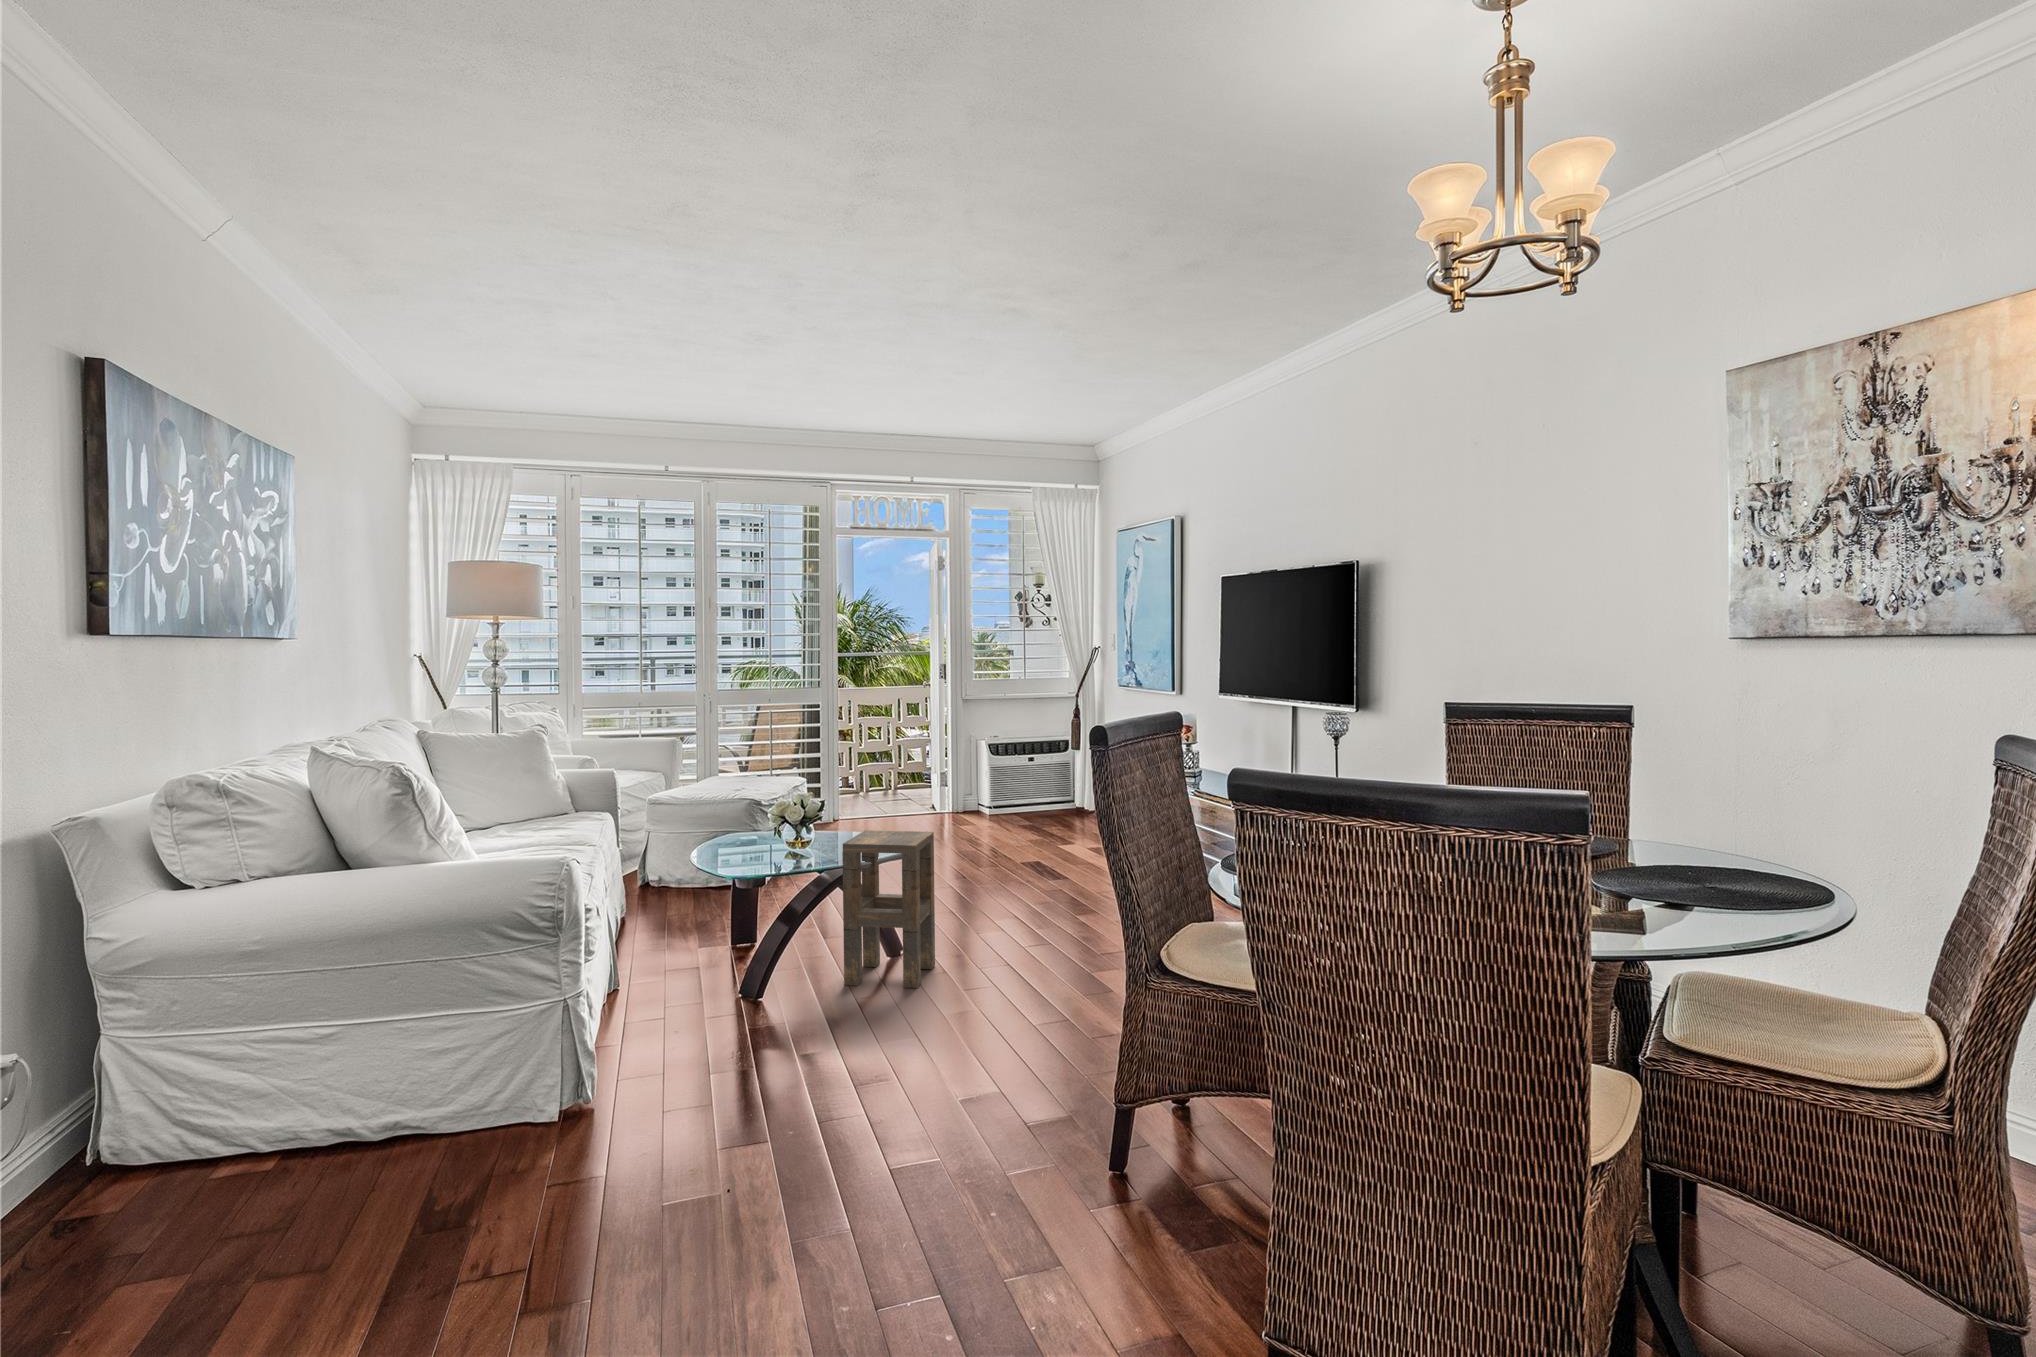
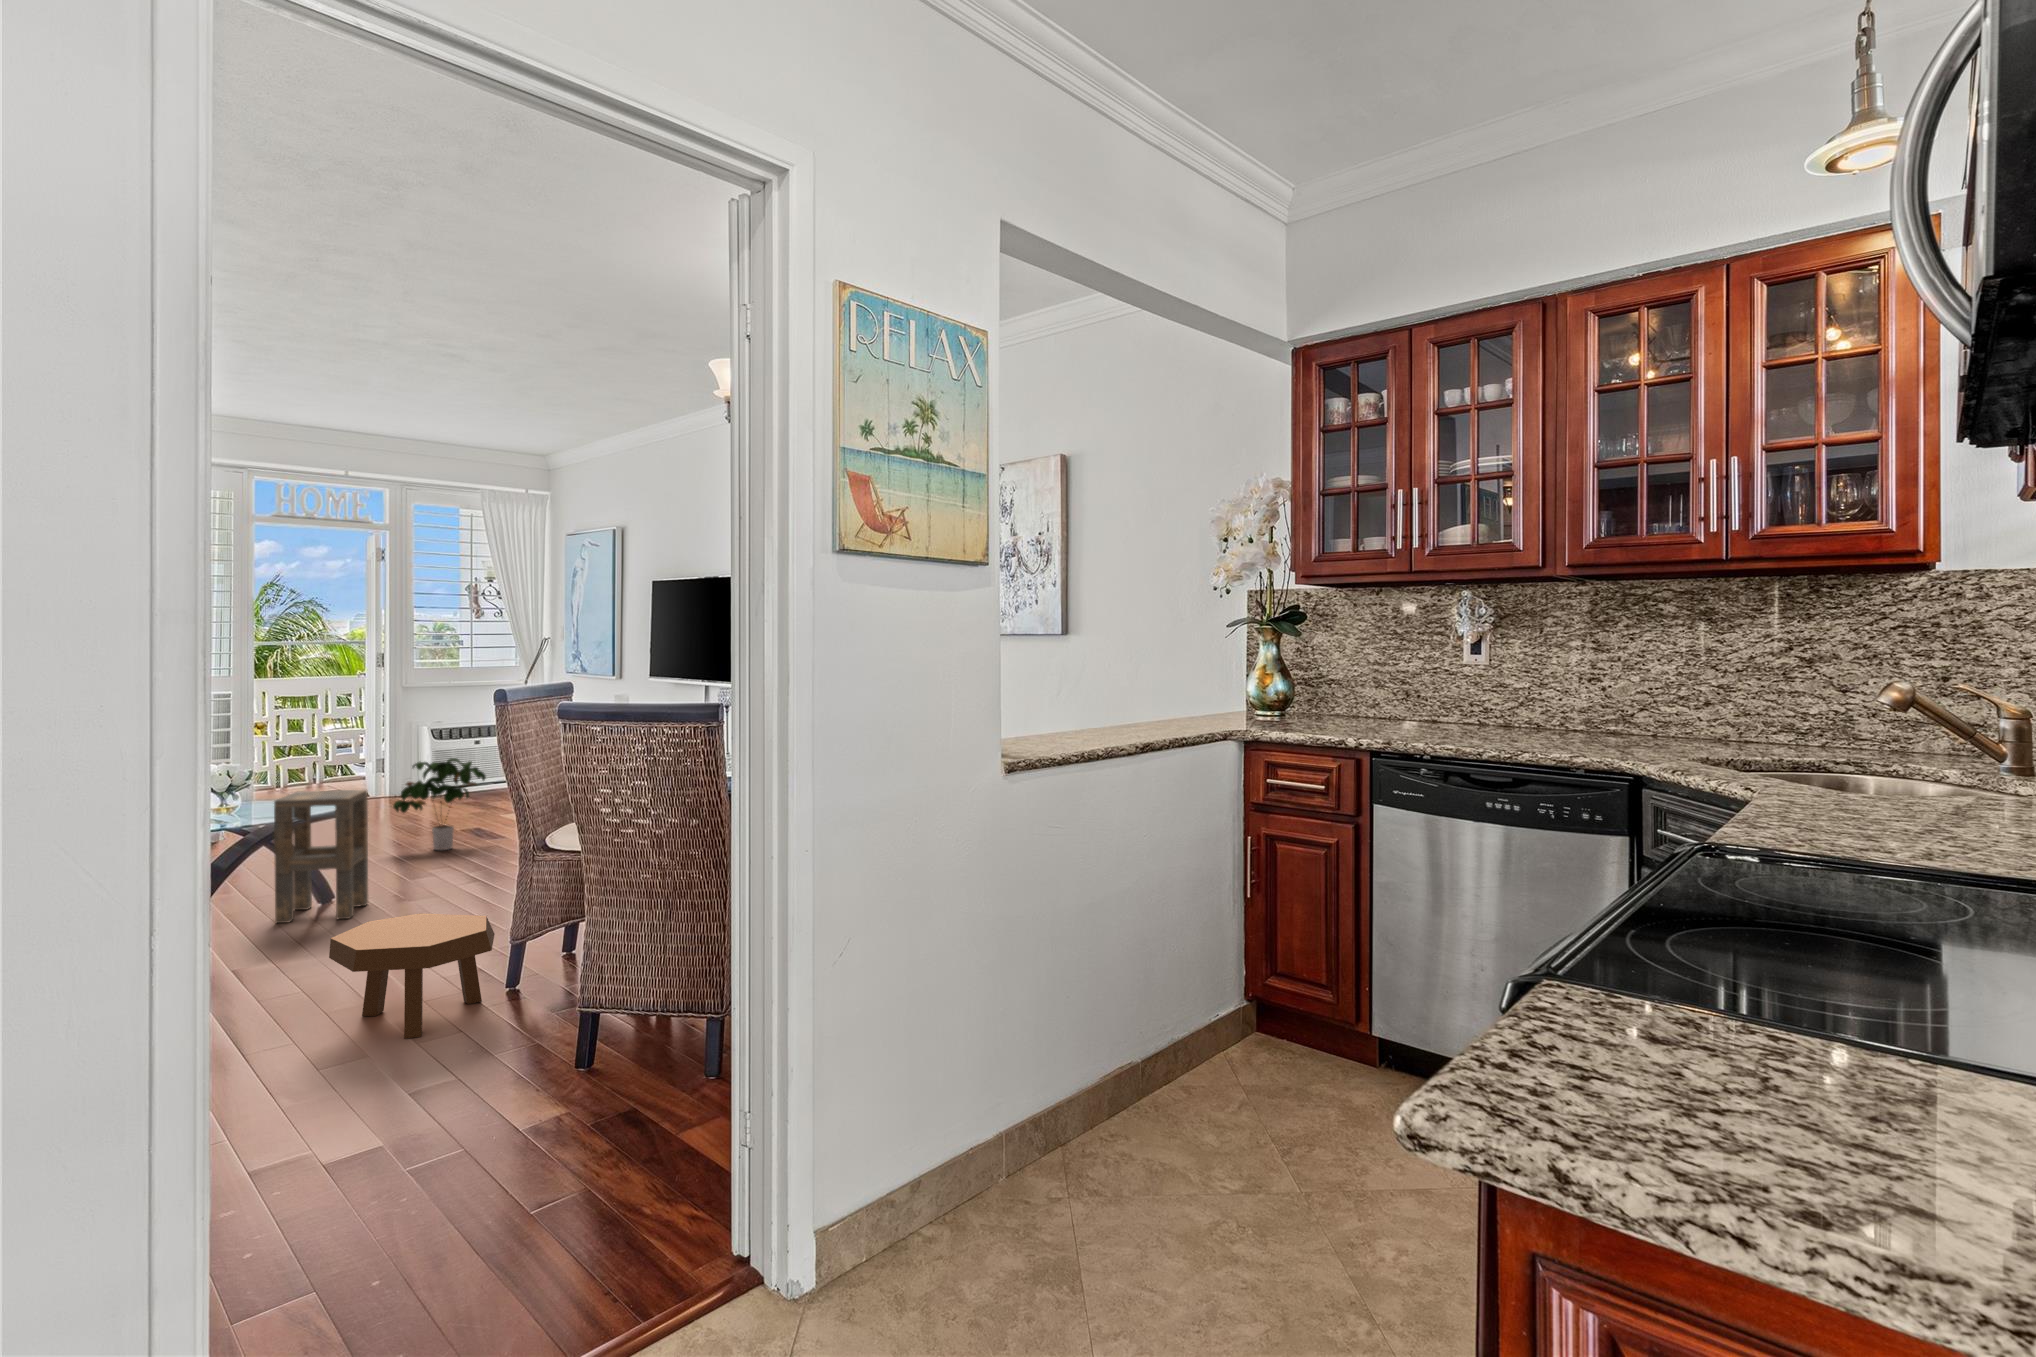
potted plant: none [957,785,1048,890] -> present [393,758,486,850]
footstool: none [893,1038,1097,1251] -> present [329,913,495,1039]

